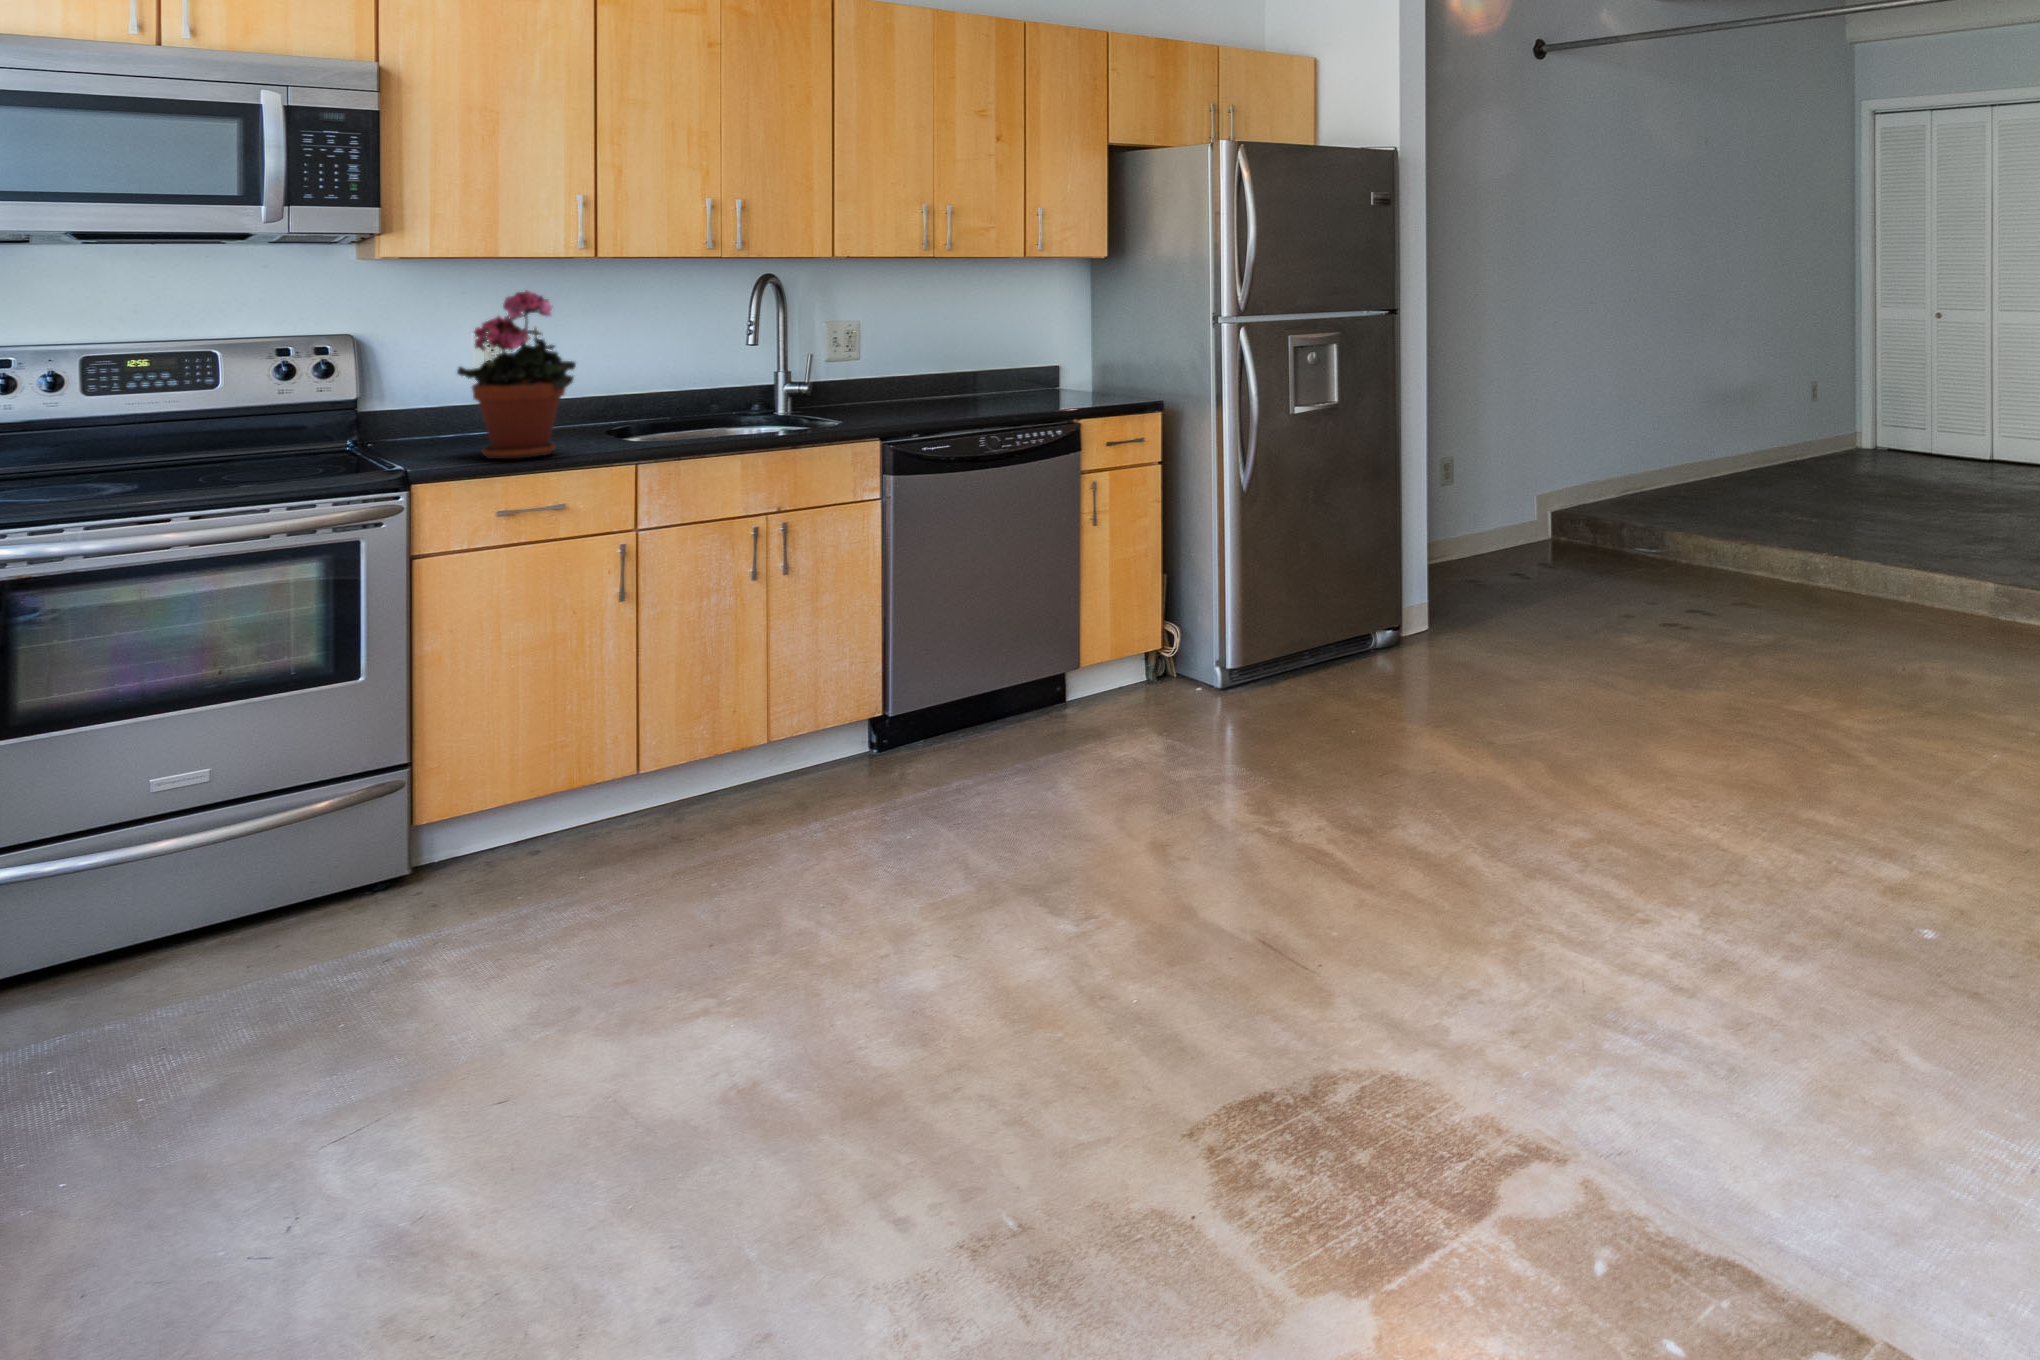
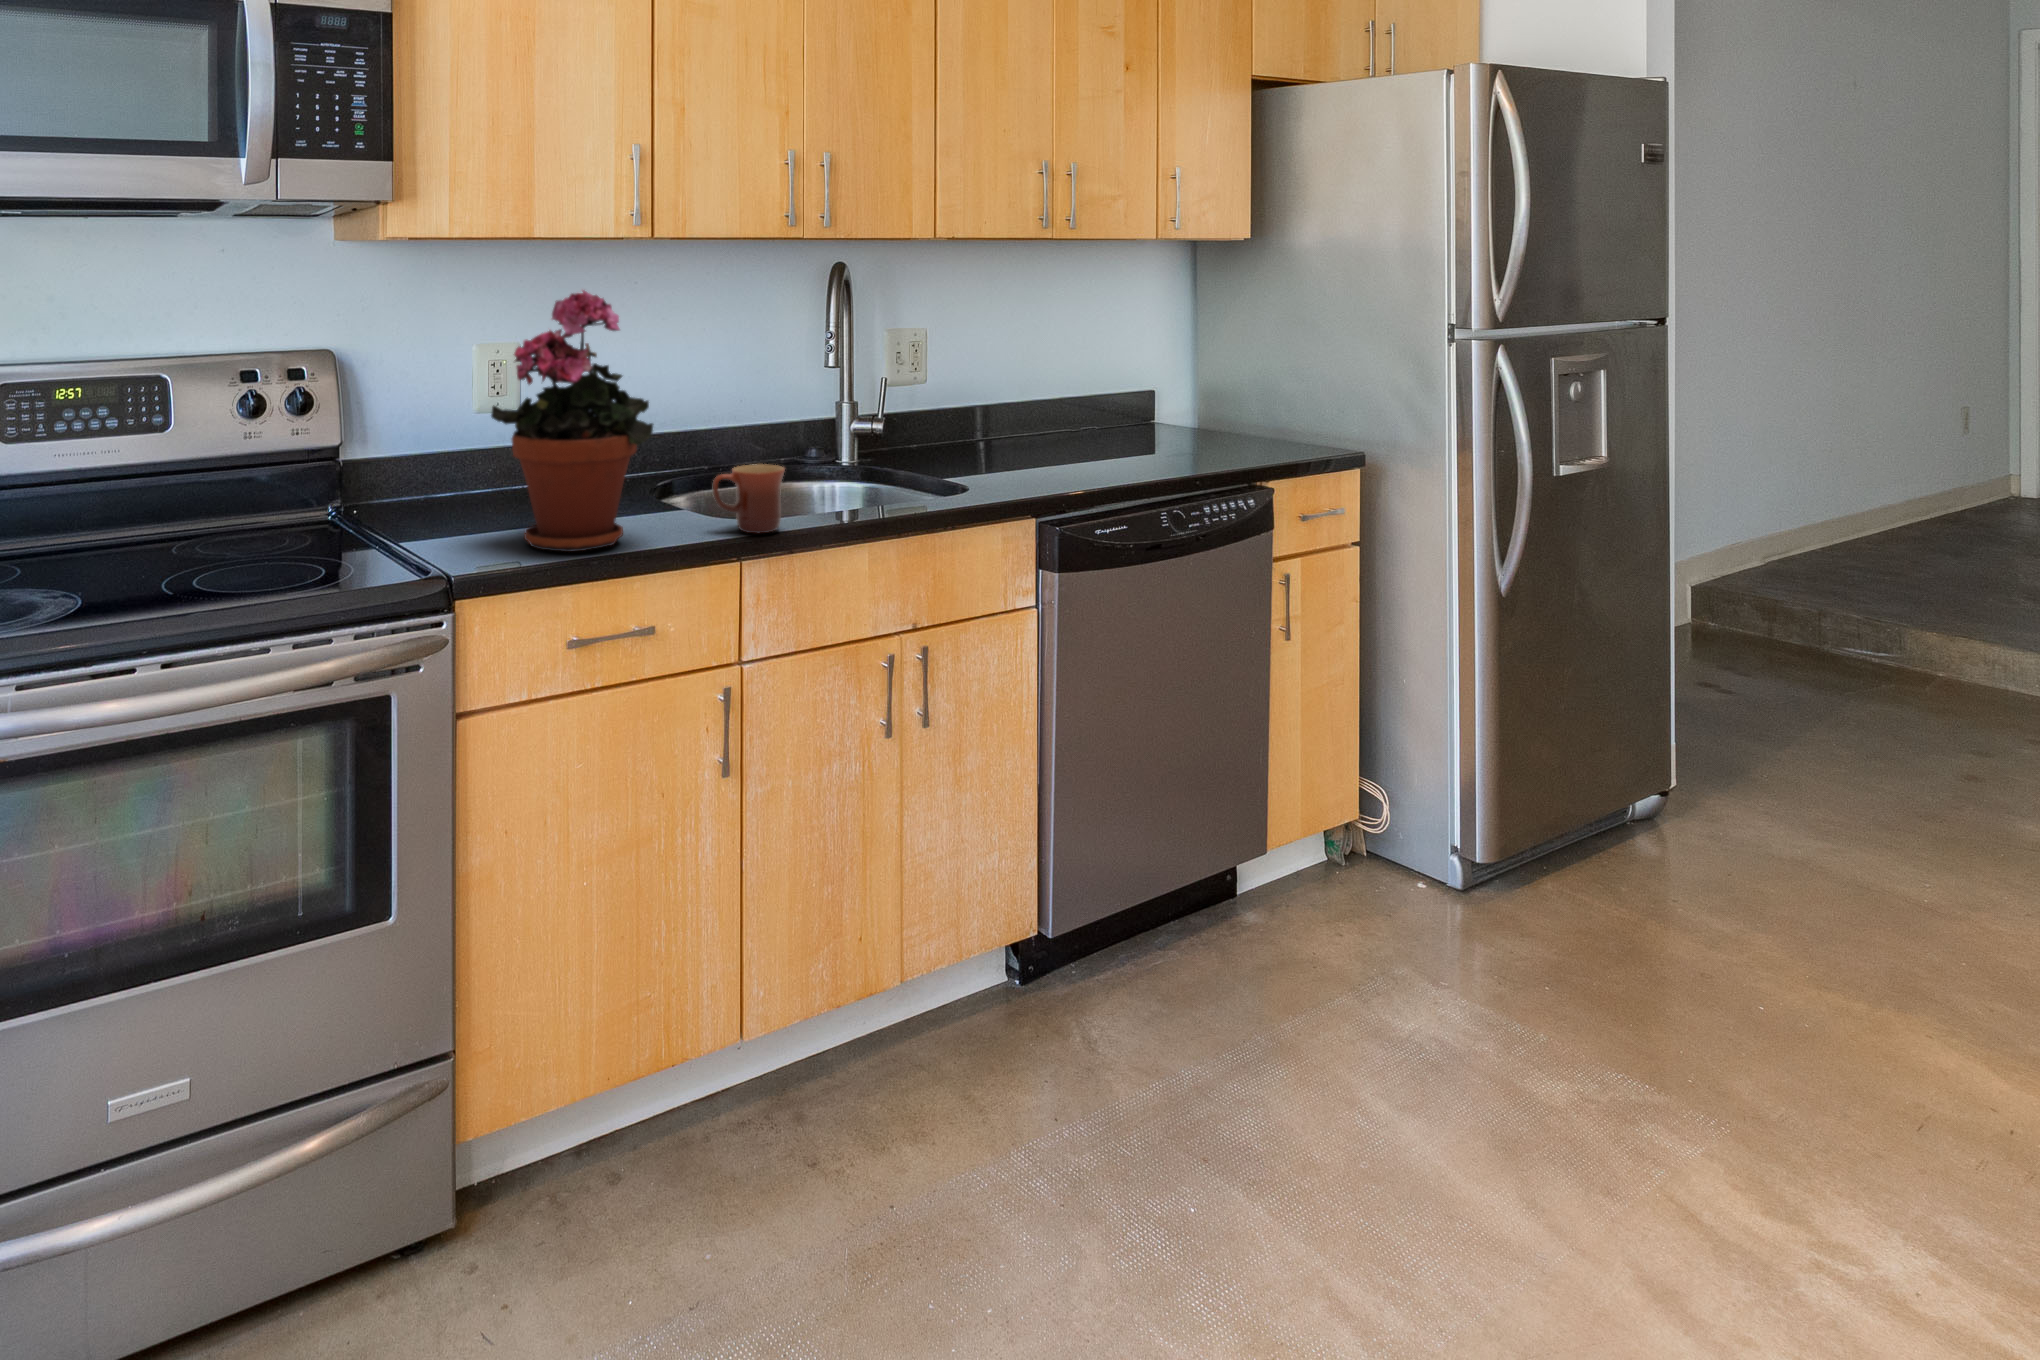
mug: none [626,405,680,449] -> present [713,464,785,533]

